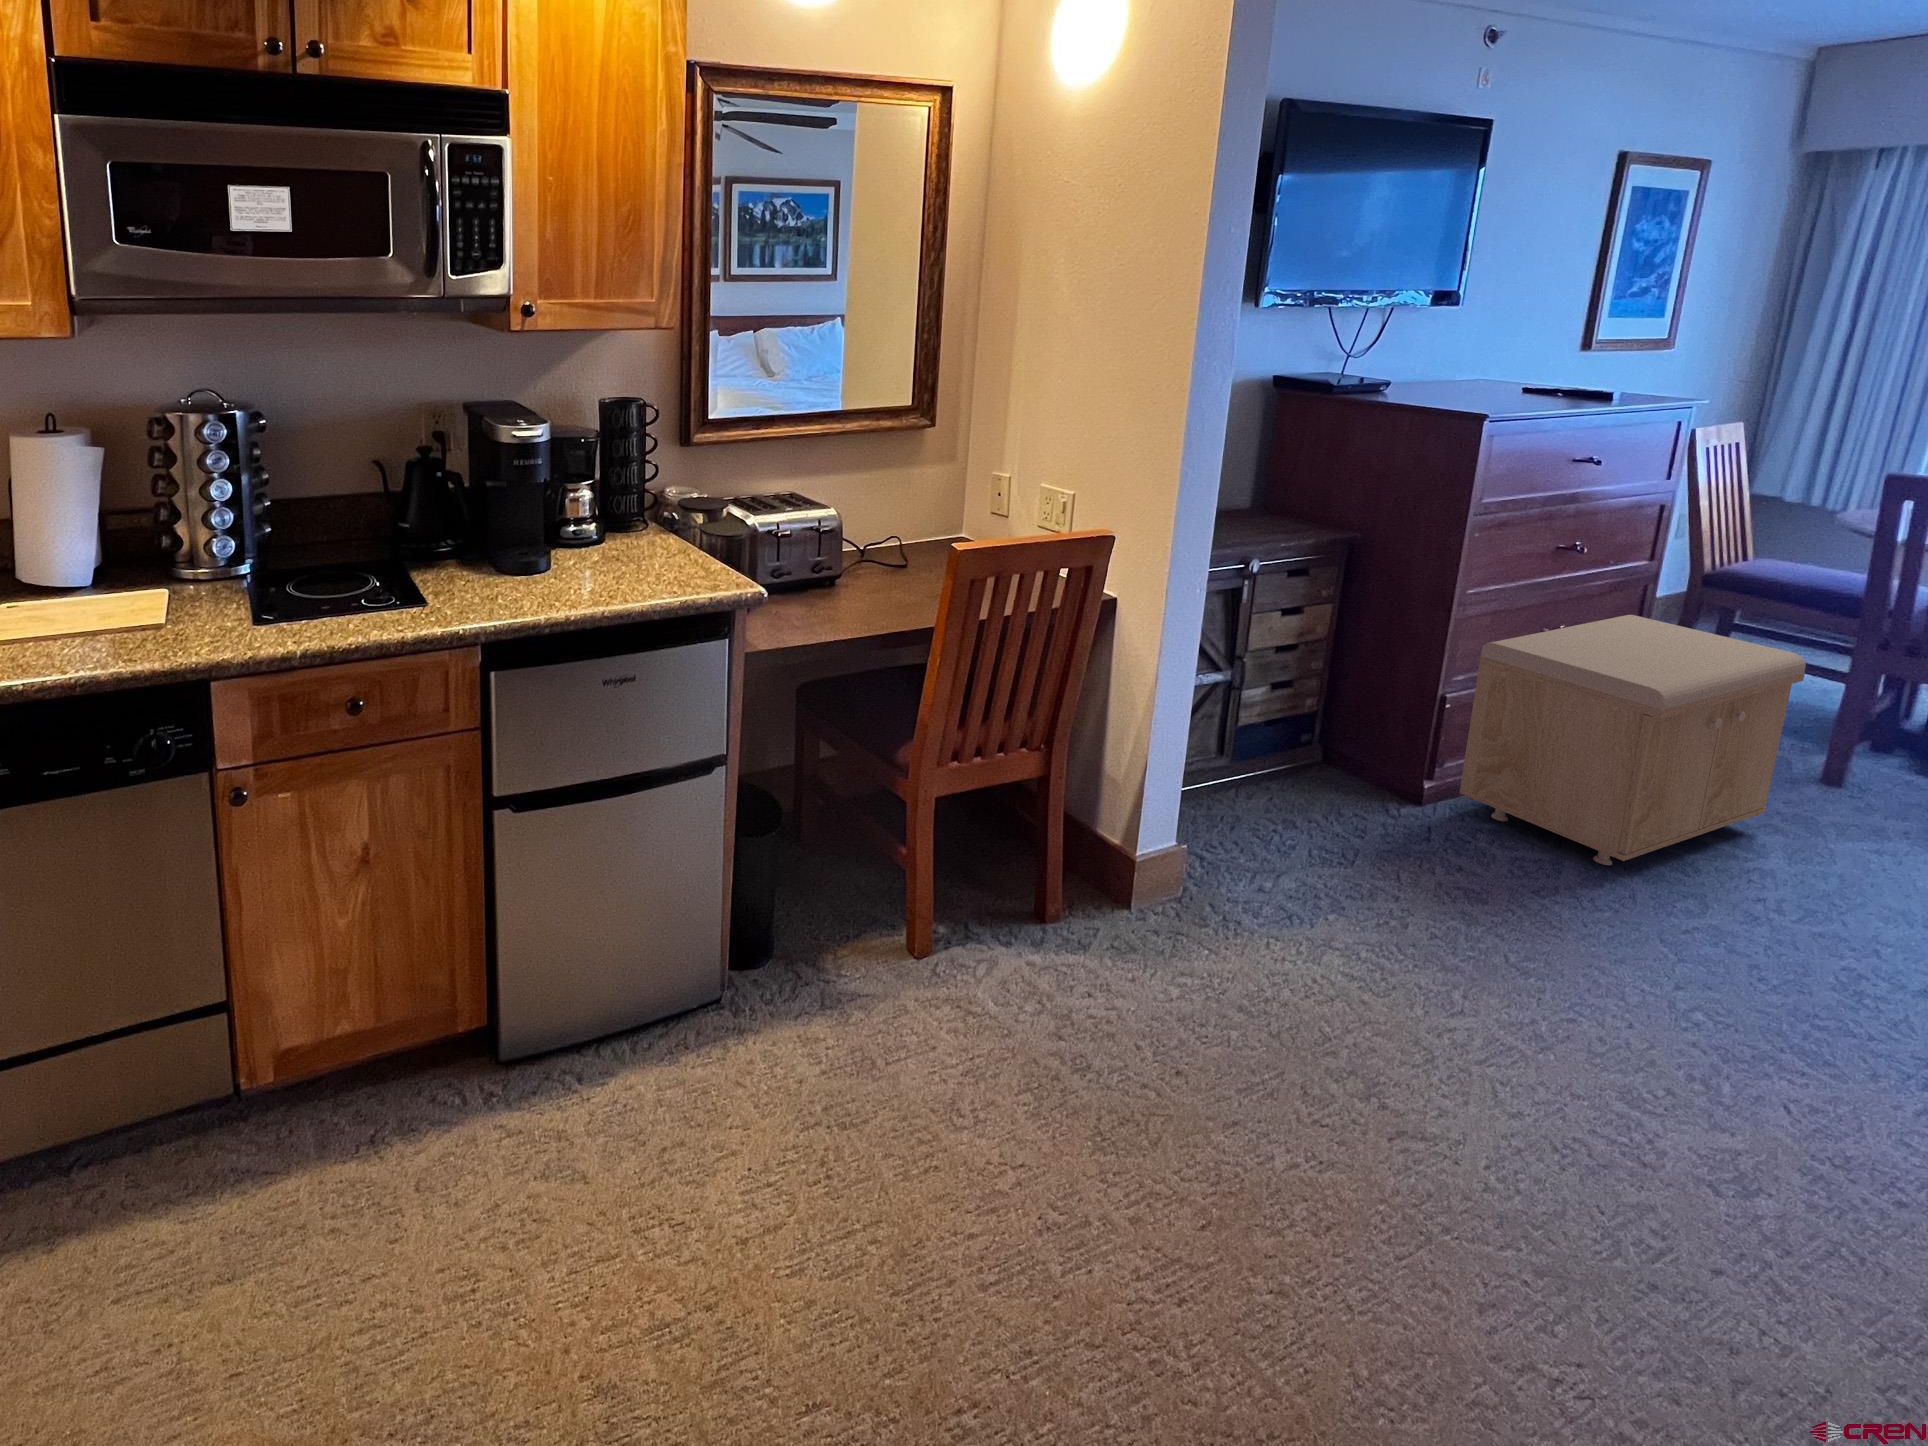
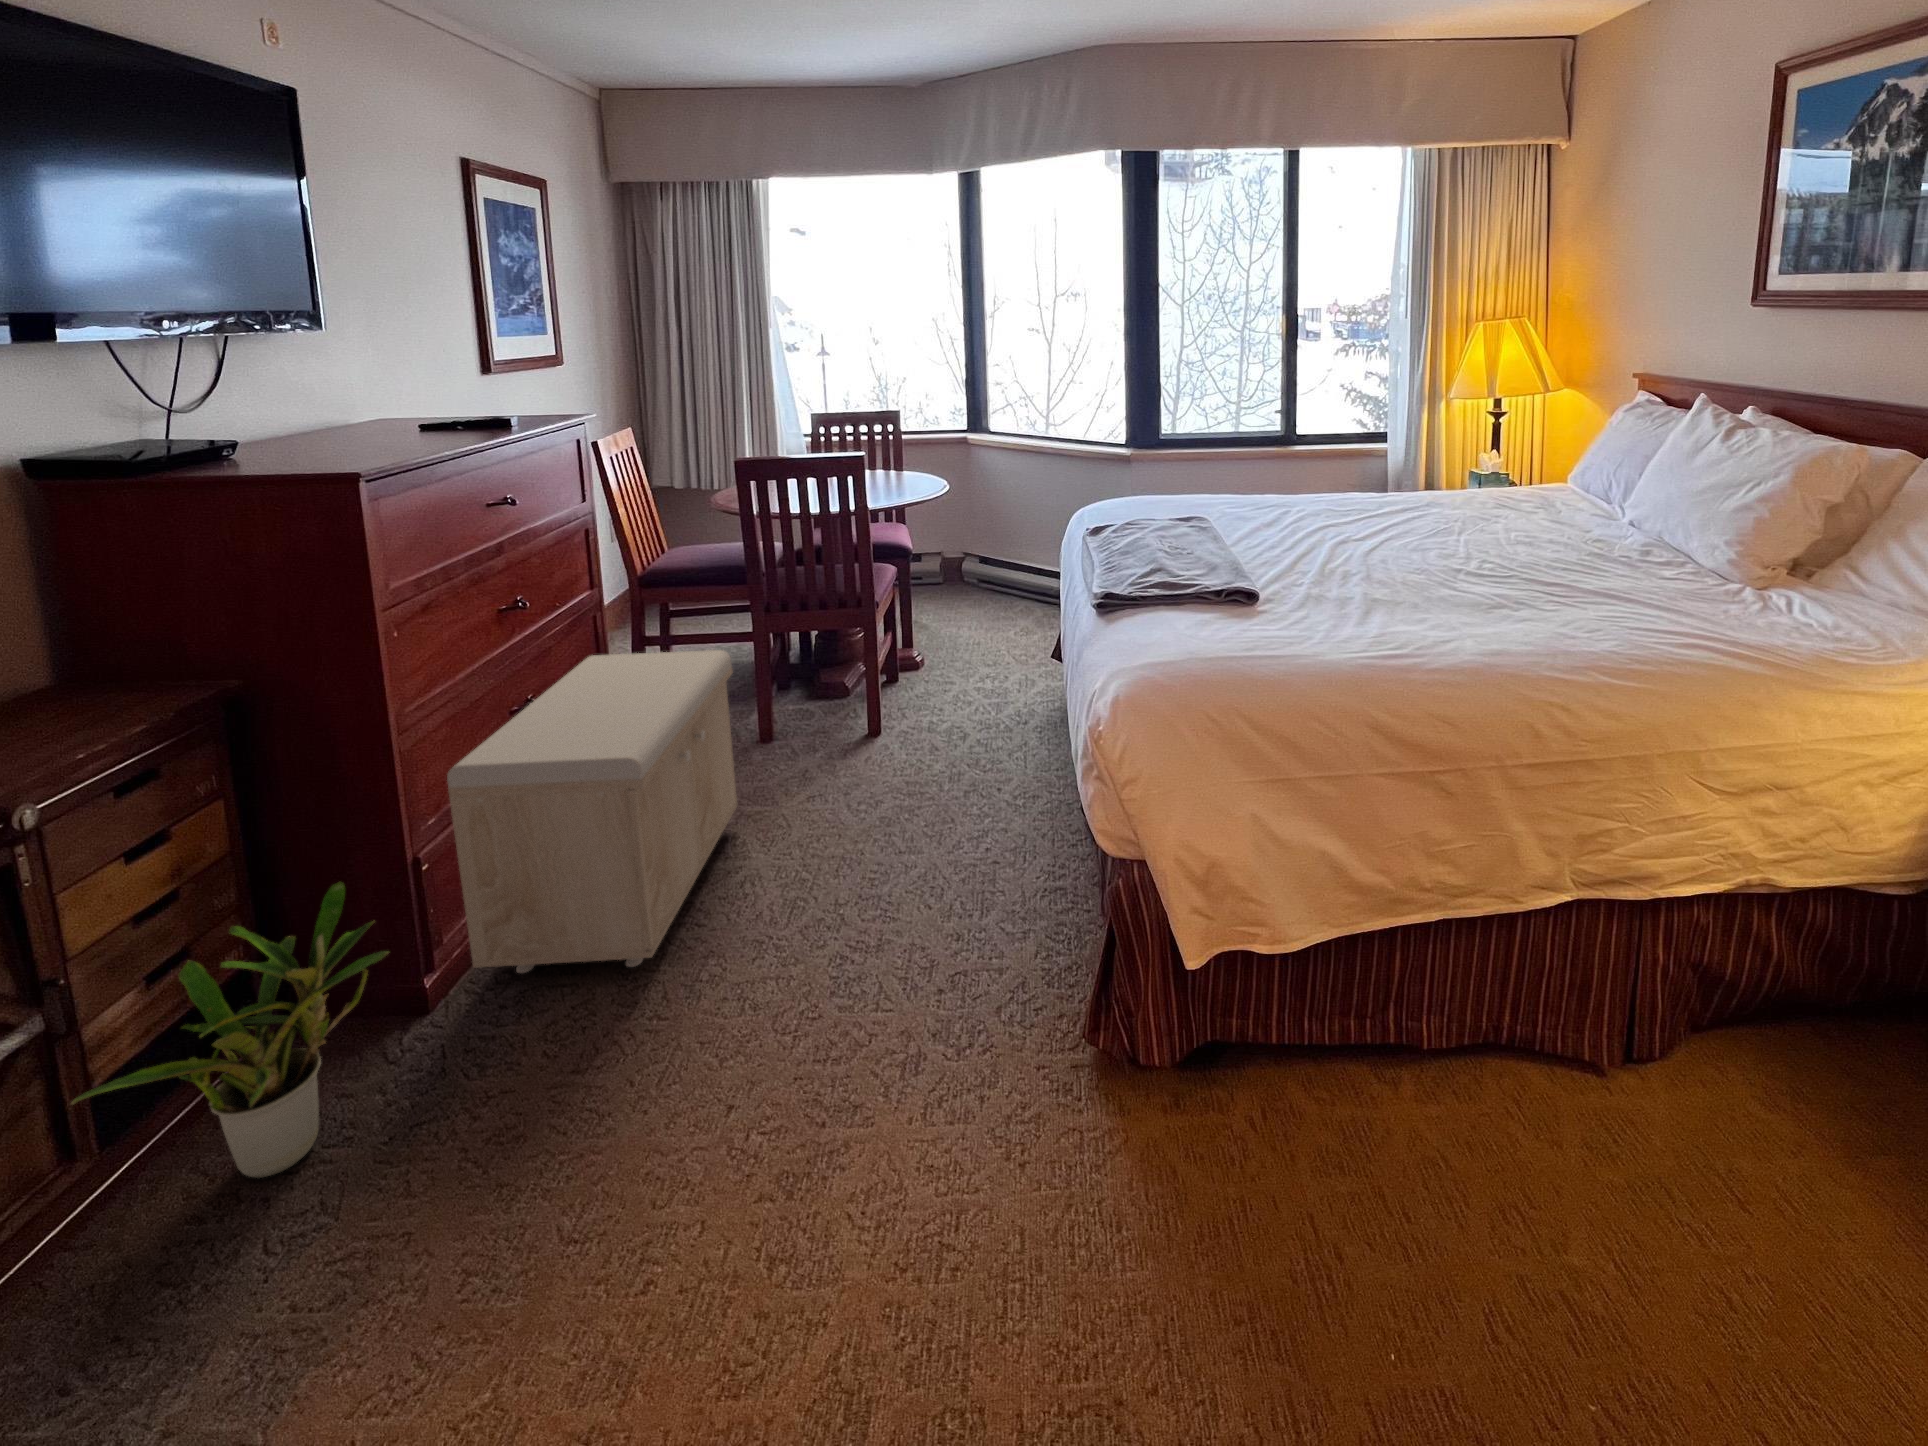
potted plant: none [1242,678,1421,827] -> present [71,882,389,1178]

